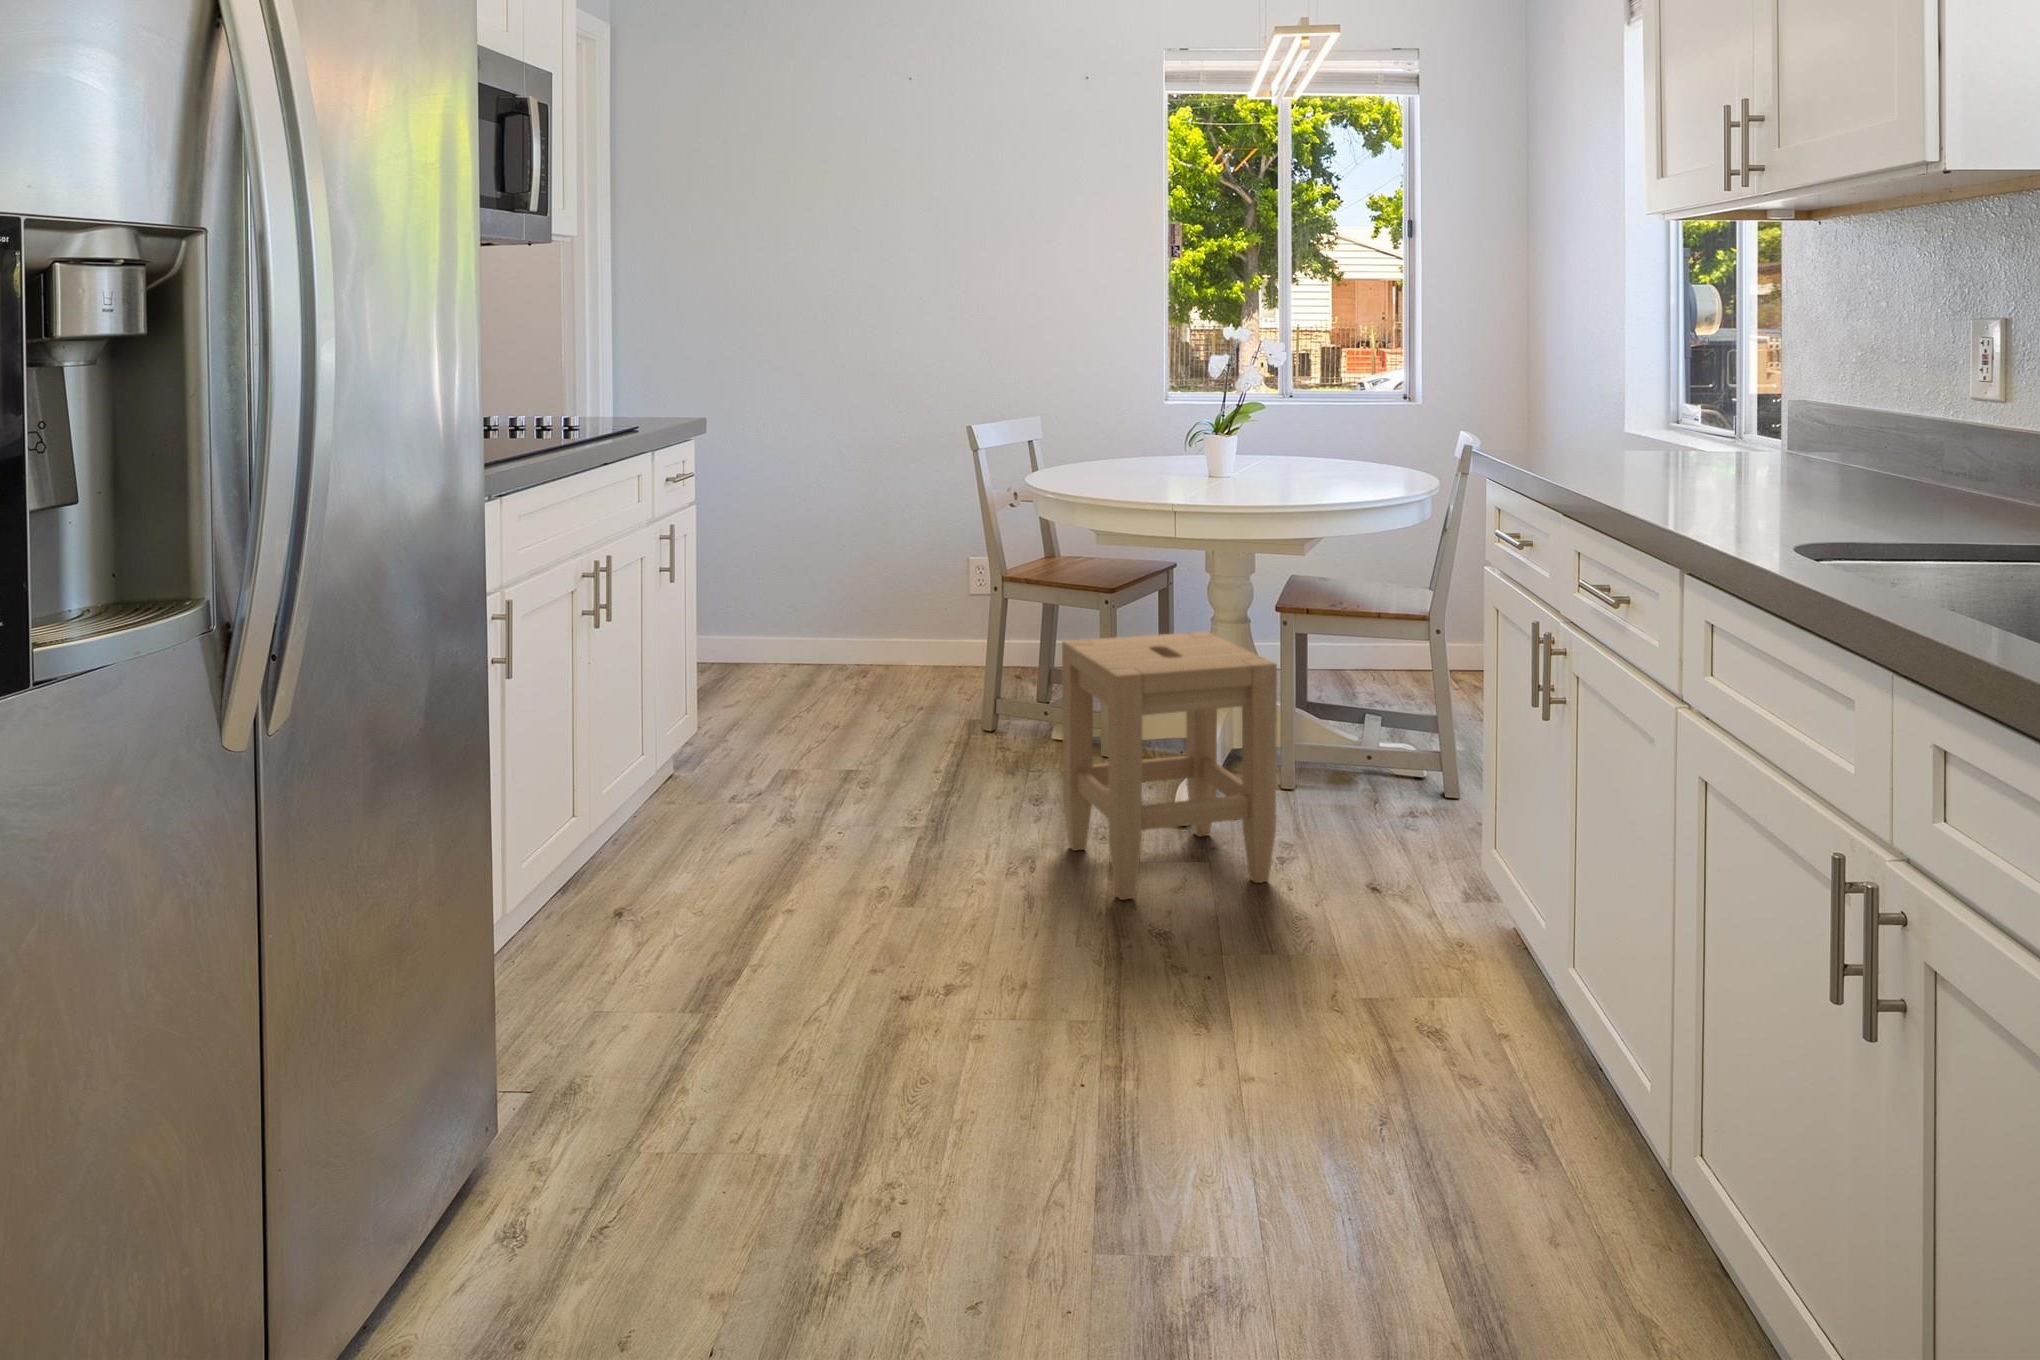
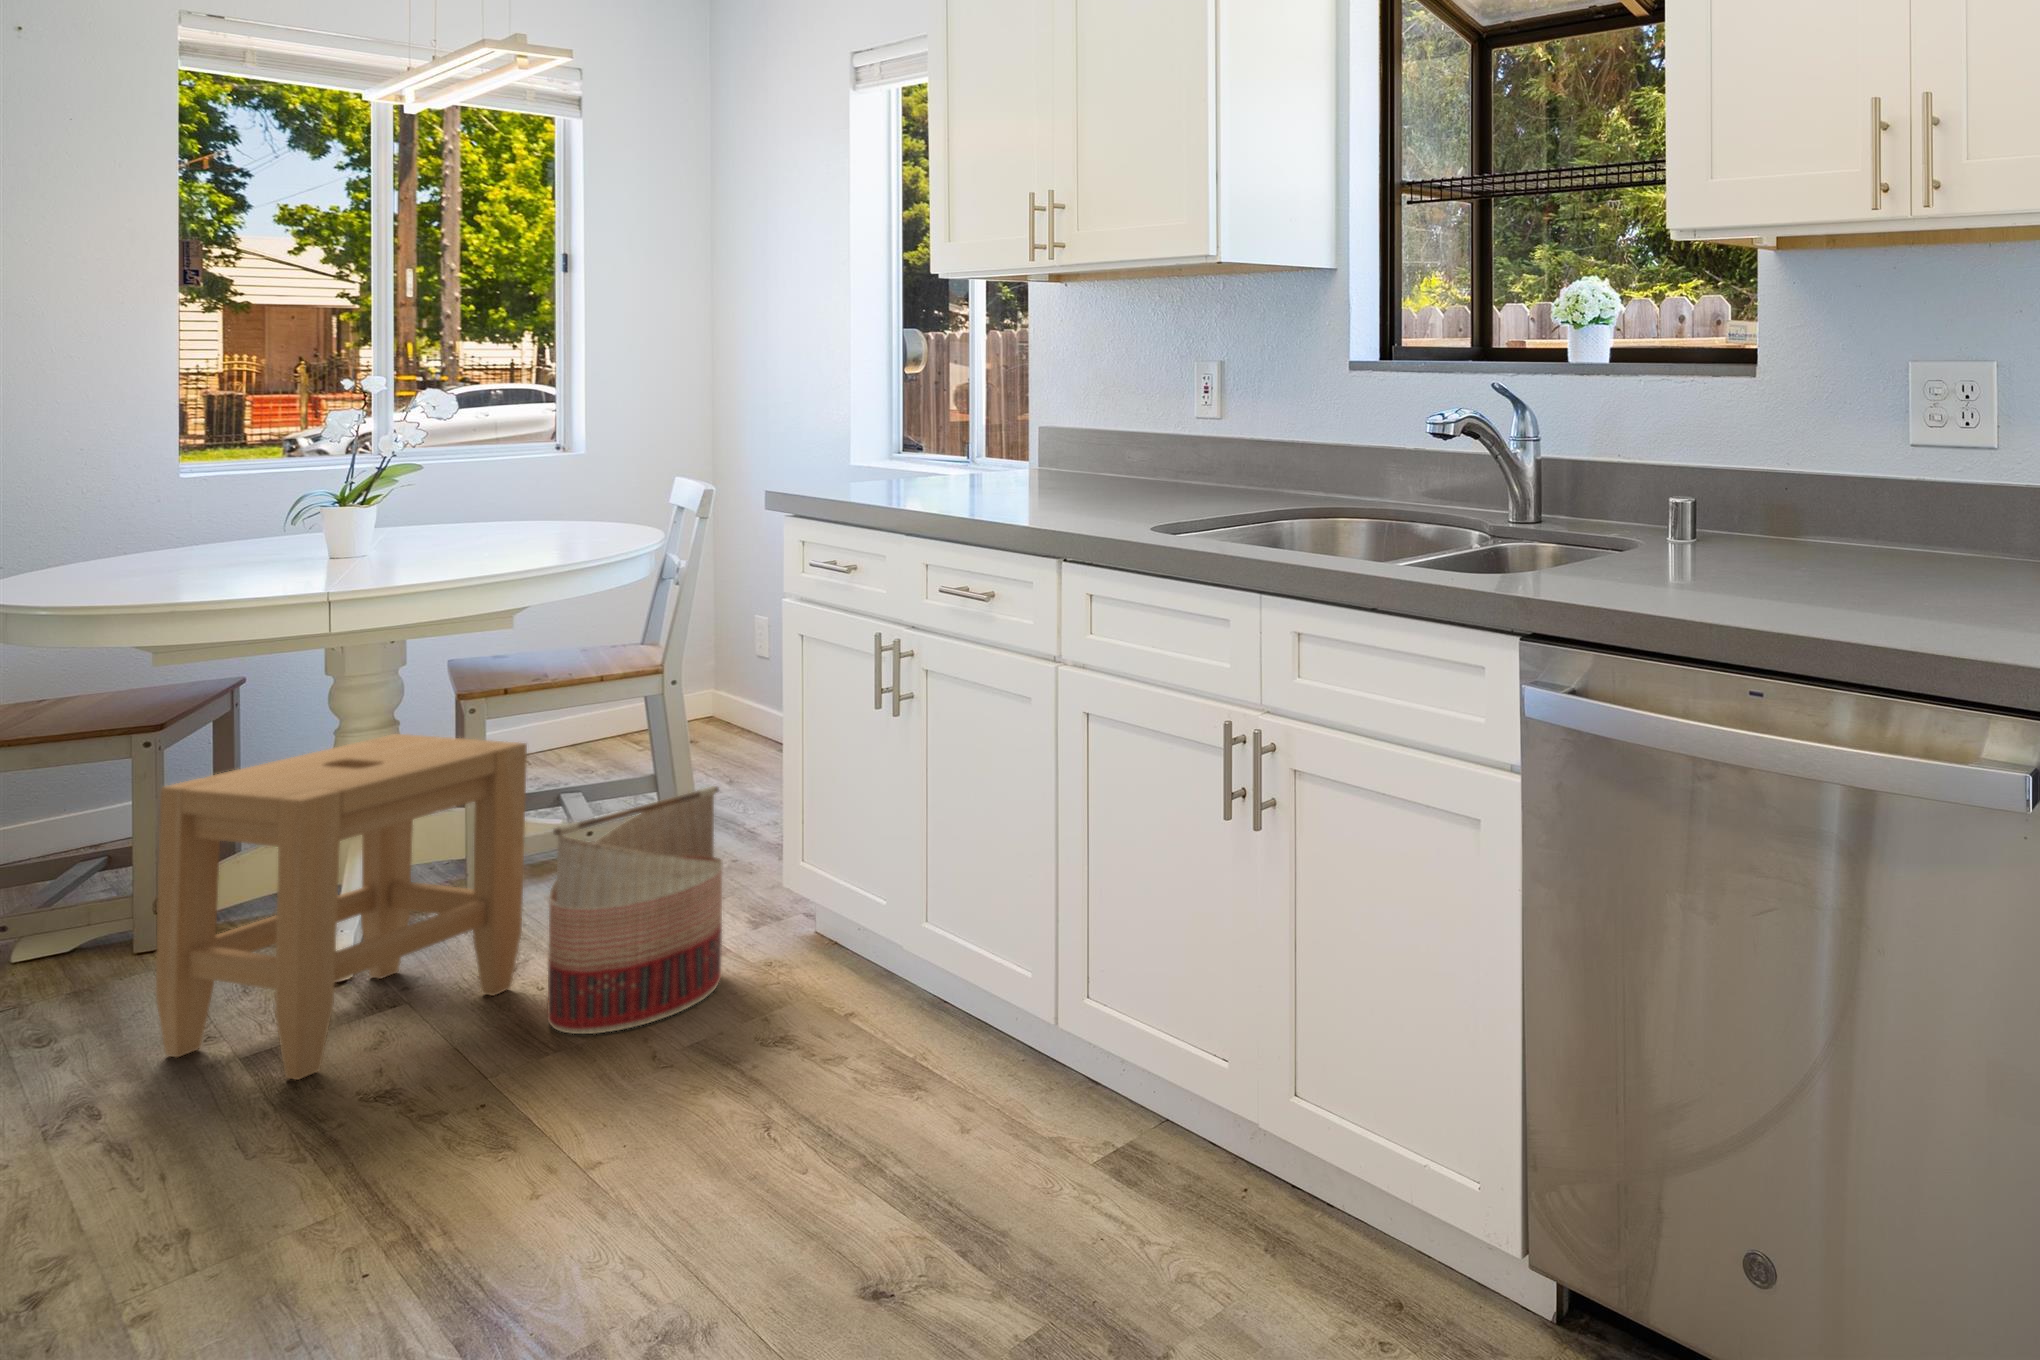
basket: none [1275,746,1416,961] -> present [548,786,722,1034]

